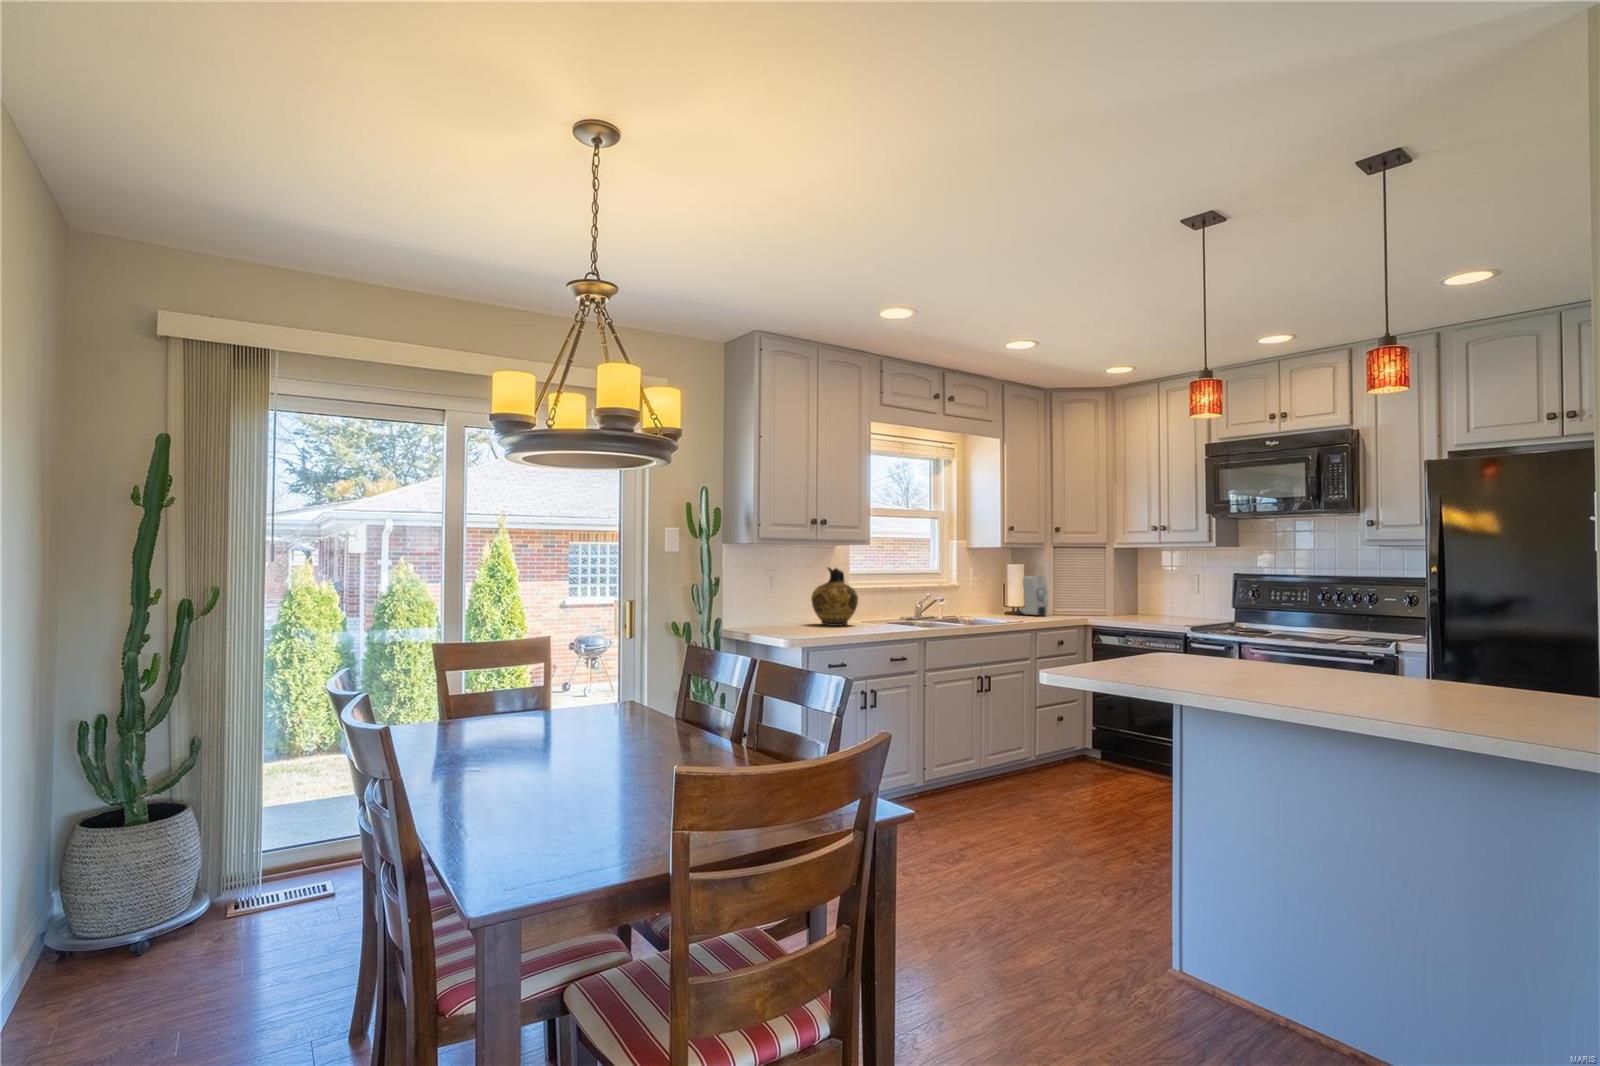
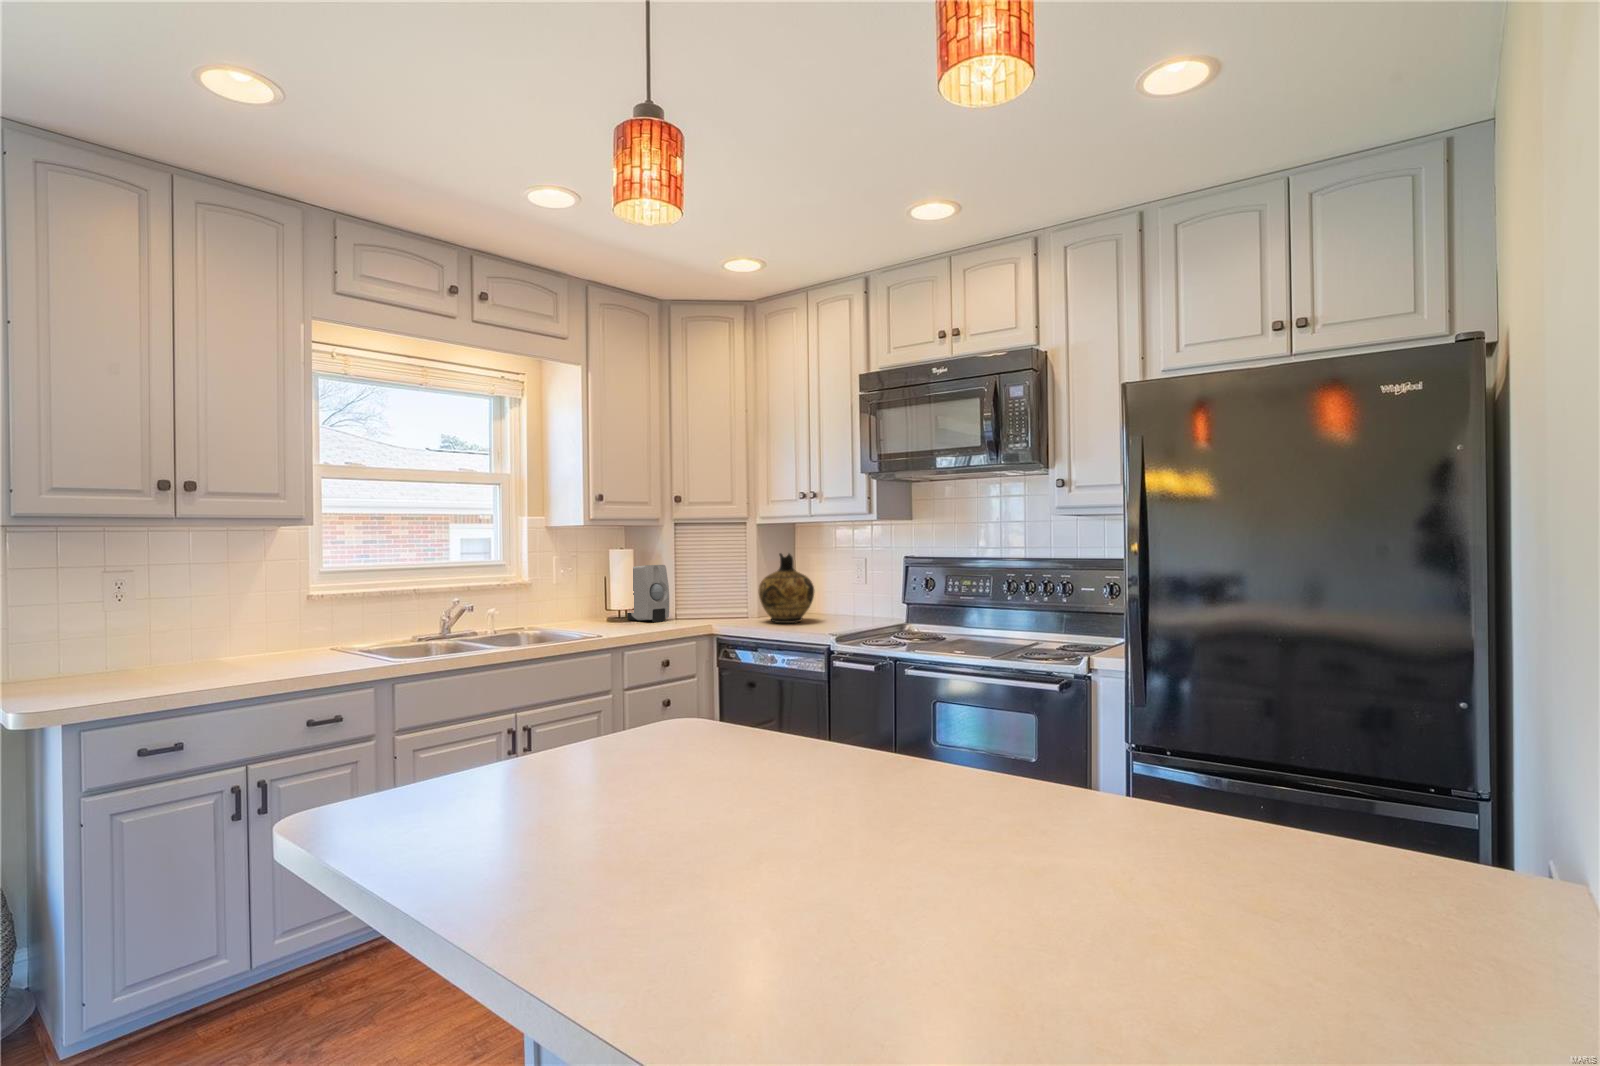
ceramic jug: present [811,568,858,626] -> present [759,553,814,623]

